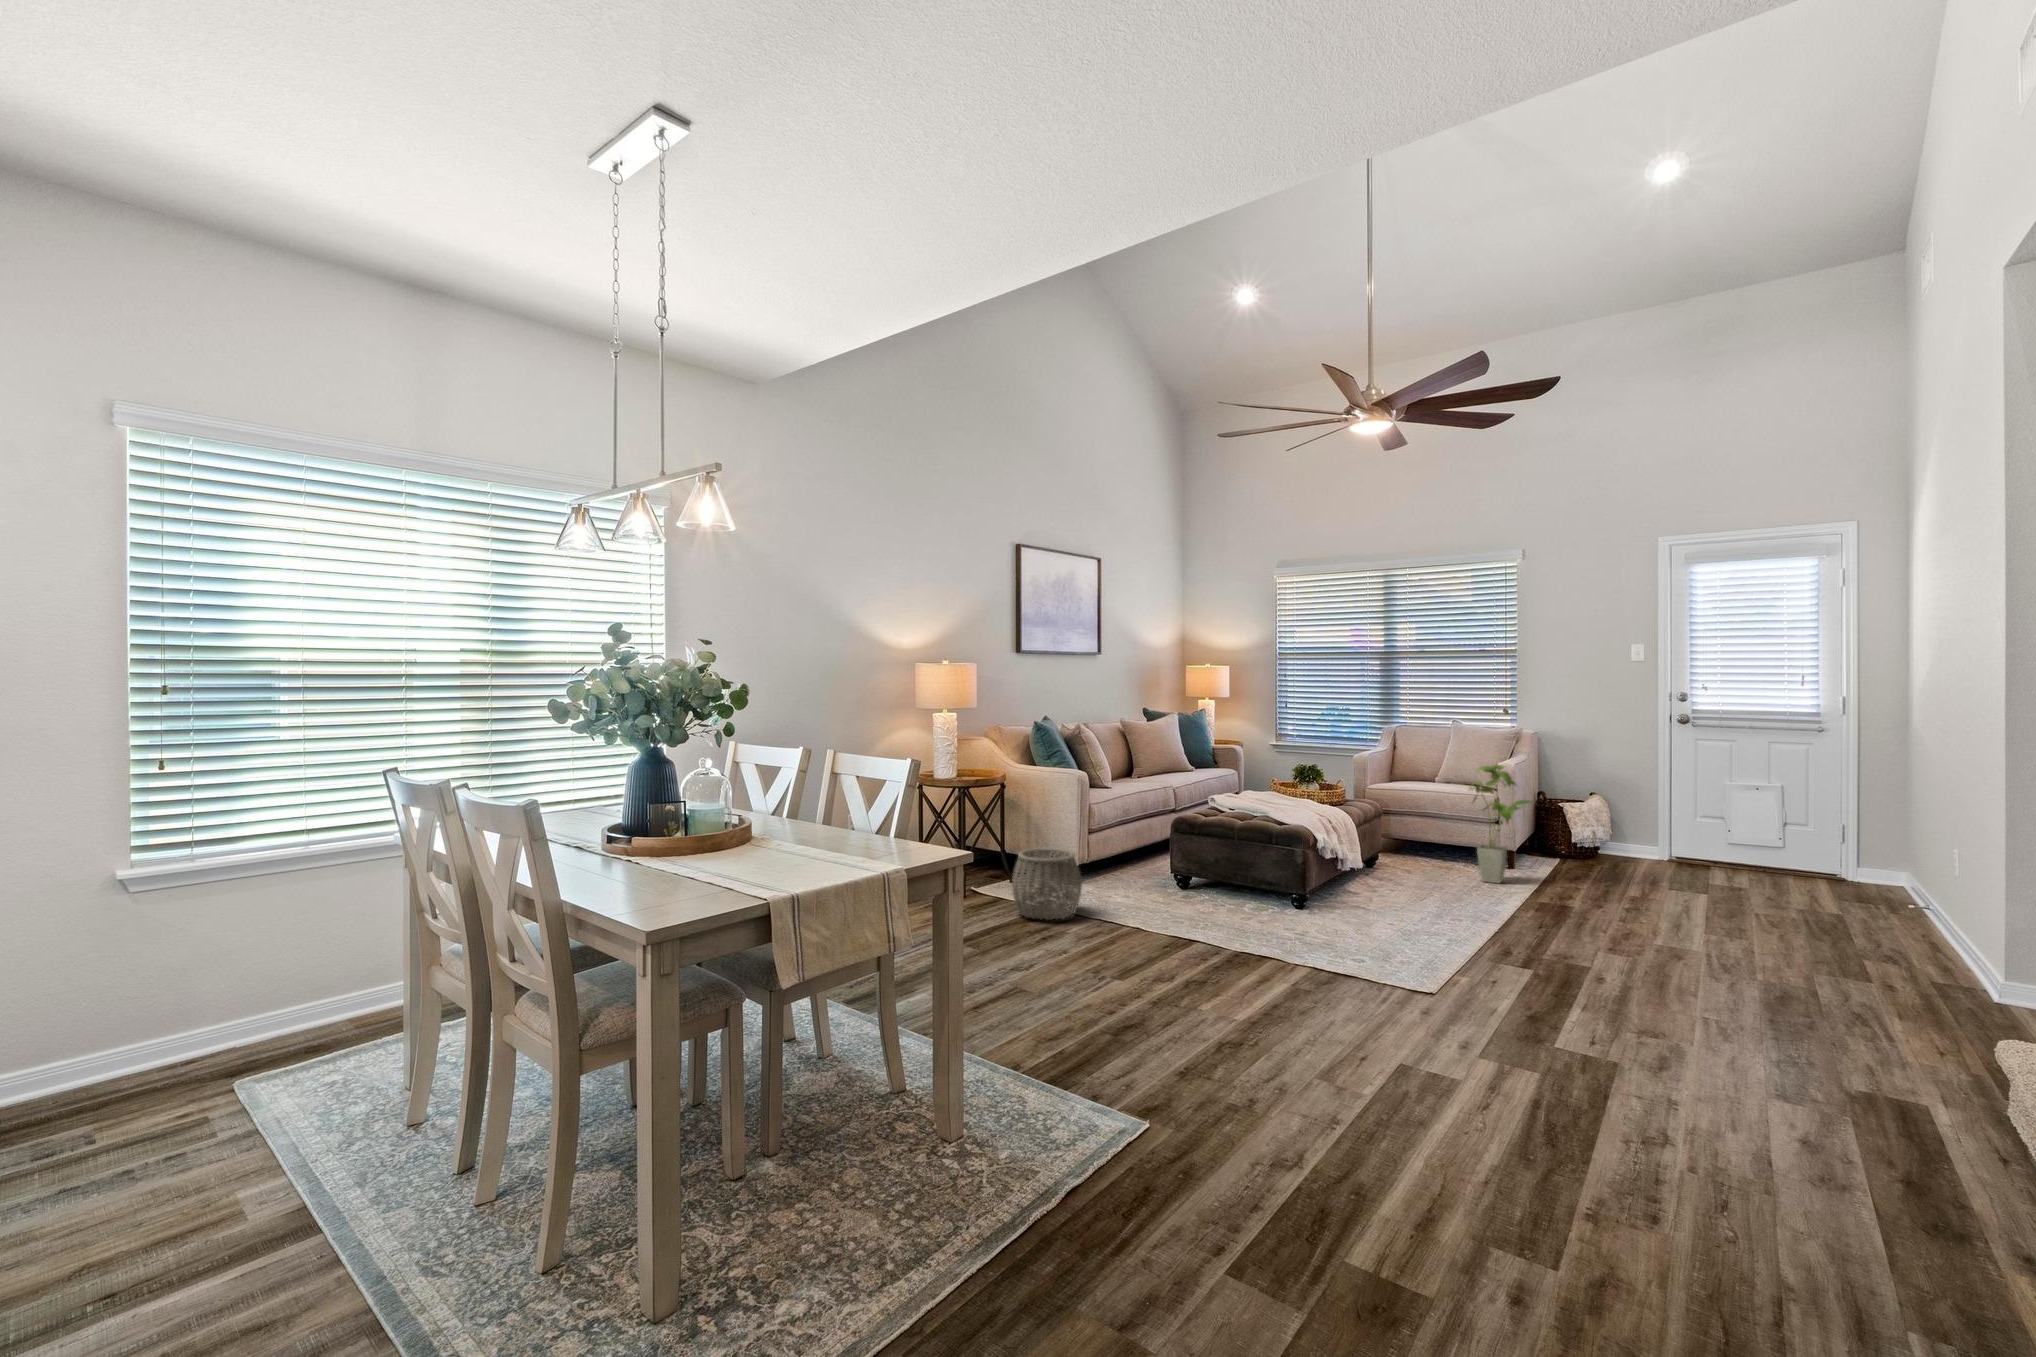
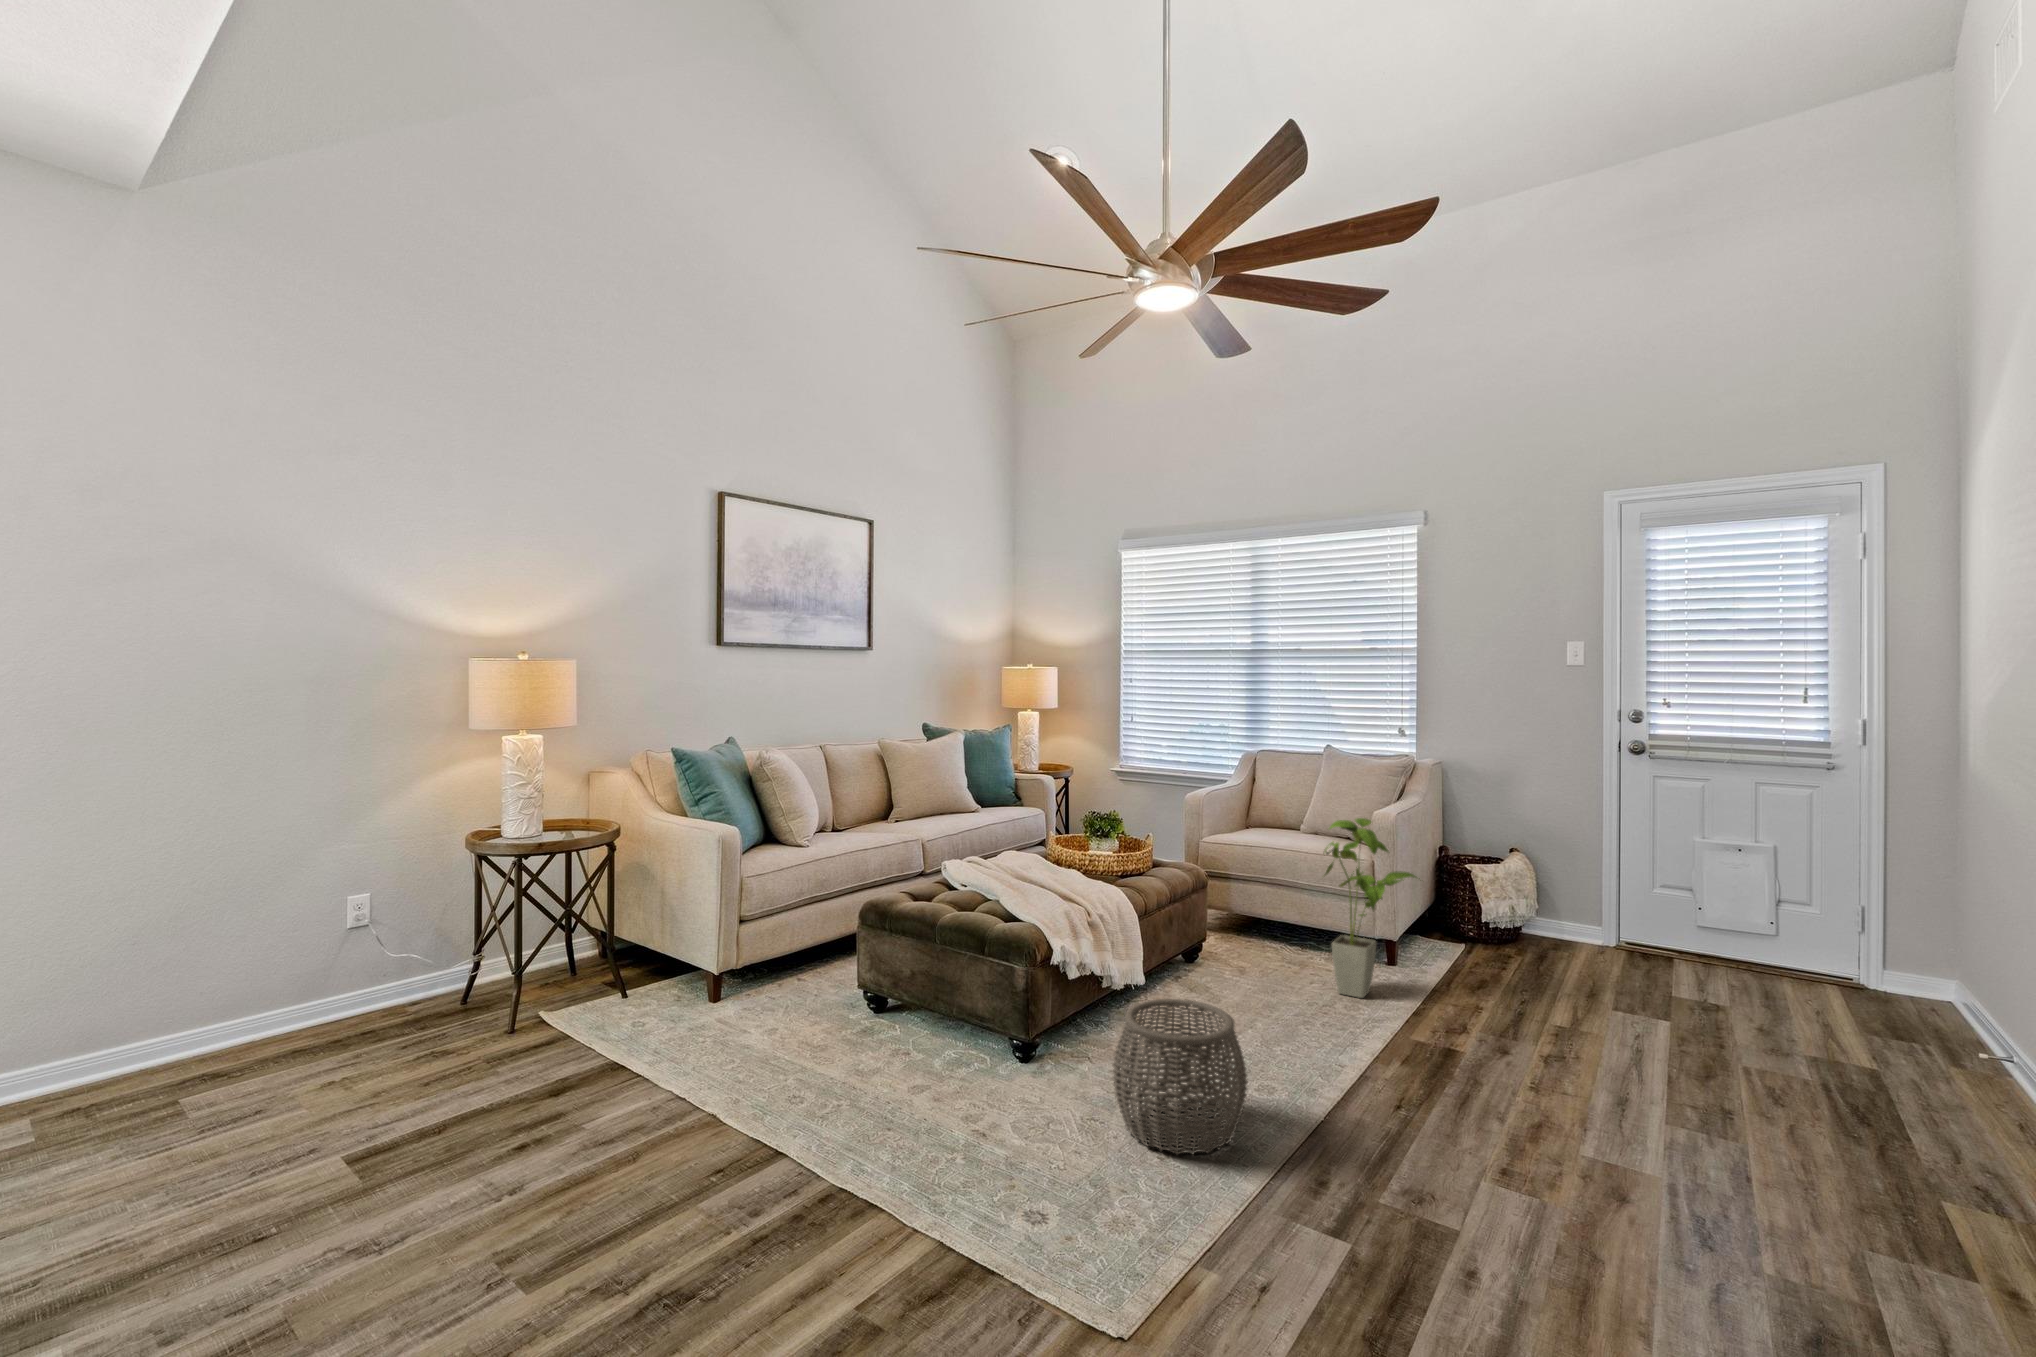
woven basket: present [1012,848,1082,920] -> present [1112,999,1248,1154]

